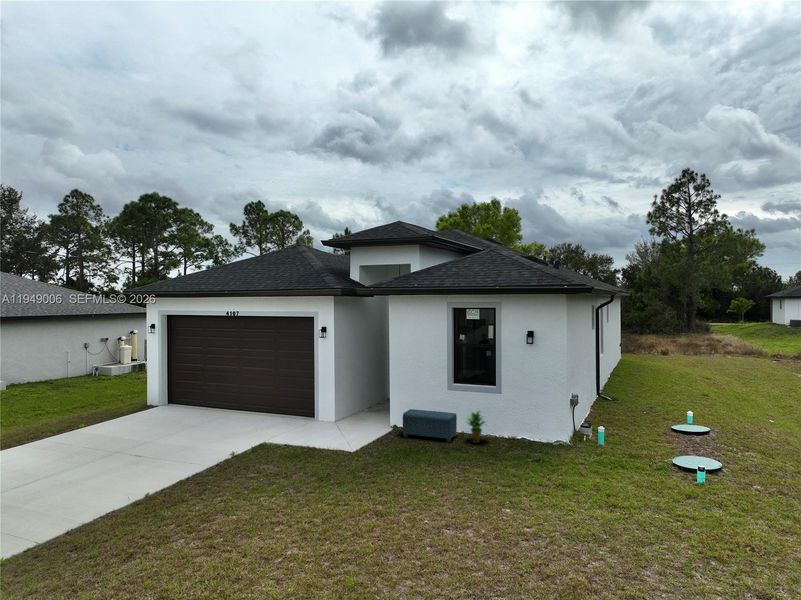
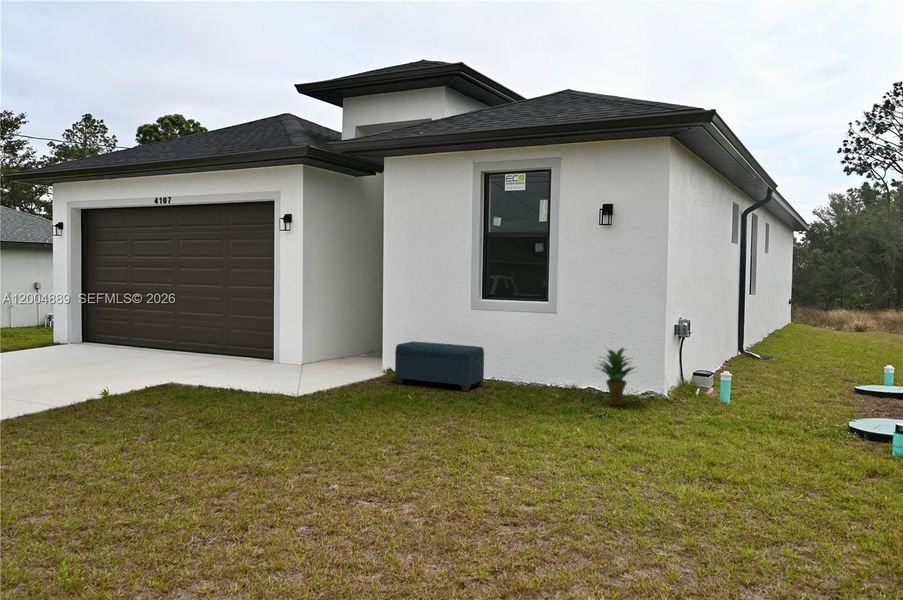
potted plant: present [467,410,485,443] -> present [600,348,633,405]

